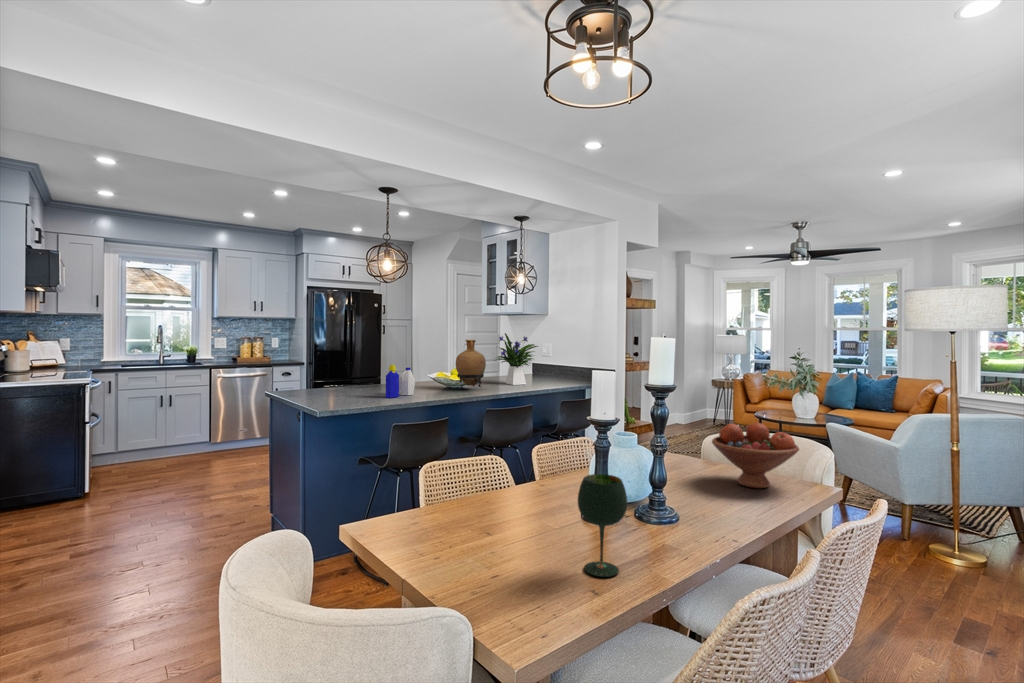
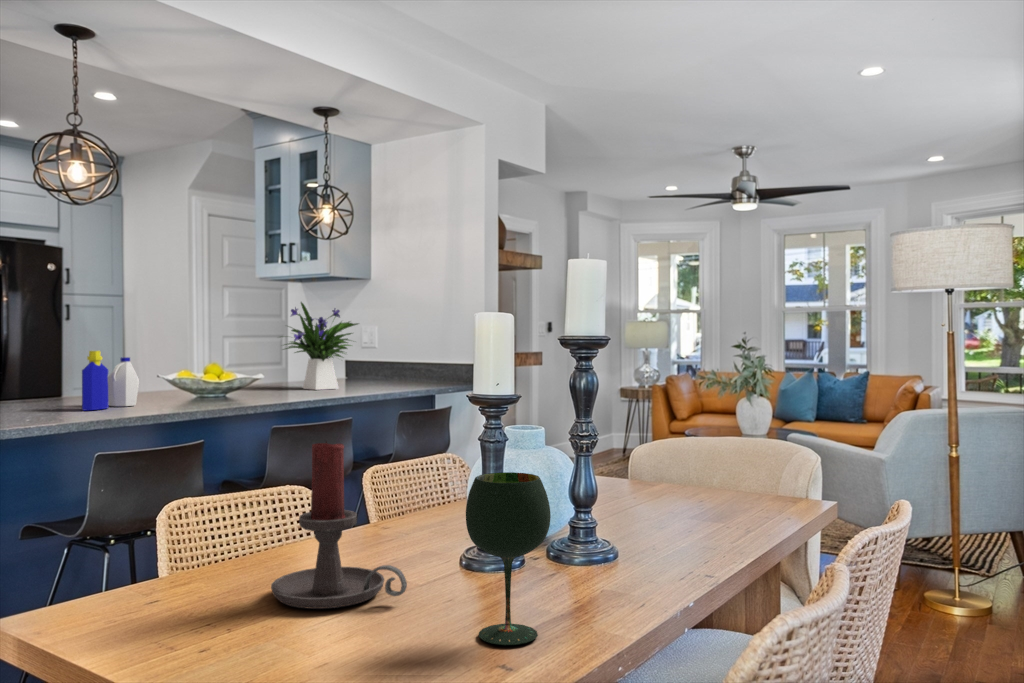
vase: present [456,340,486,387] -> none [214,310,269,395]
fruit bowl: present [712,423,799,488] -> none [652,411,779,509]
candle holder: none [474,444,548,539] -> present [271,442,407,609]

